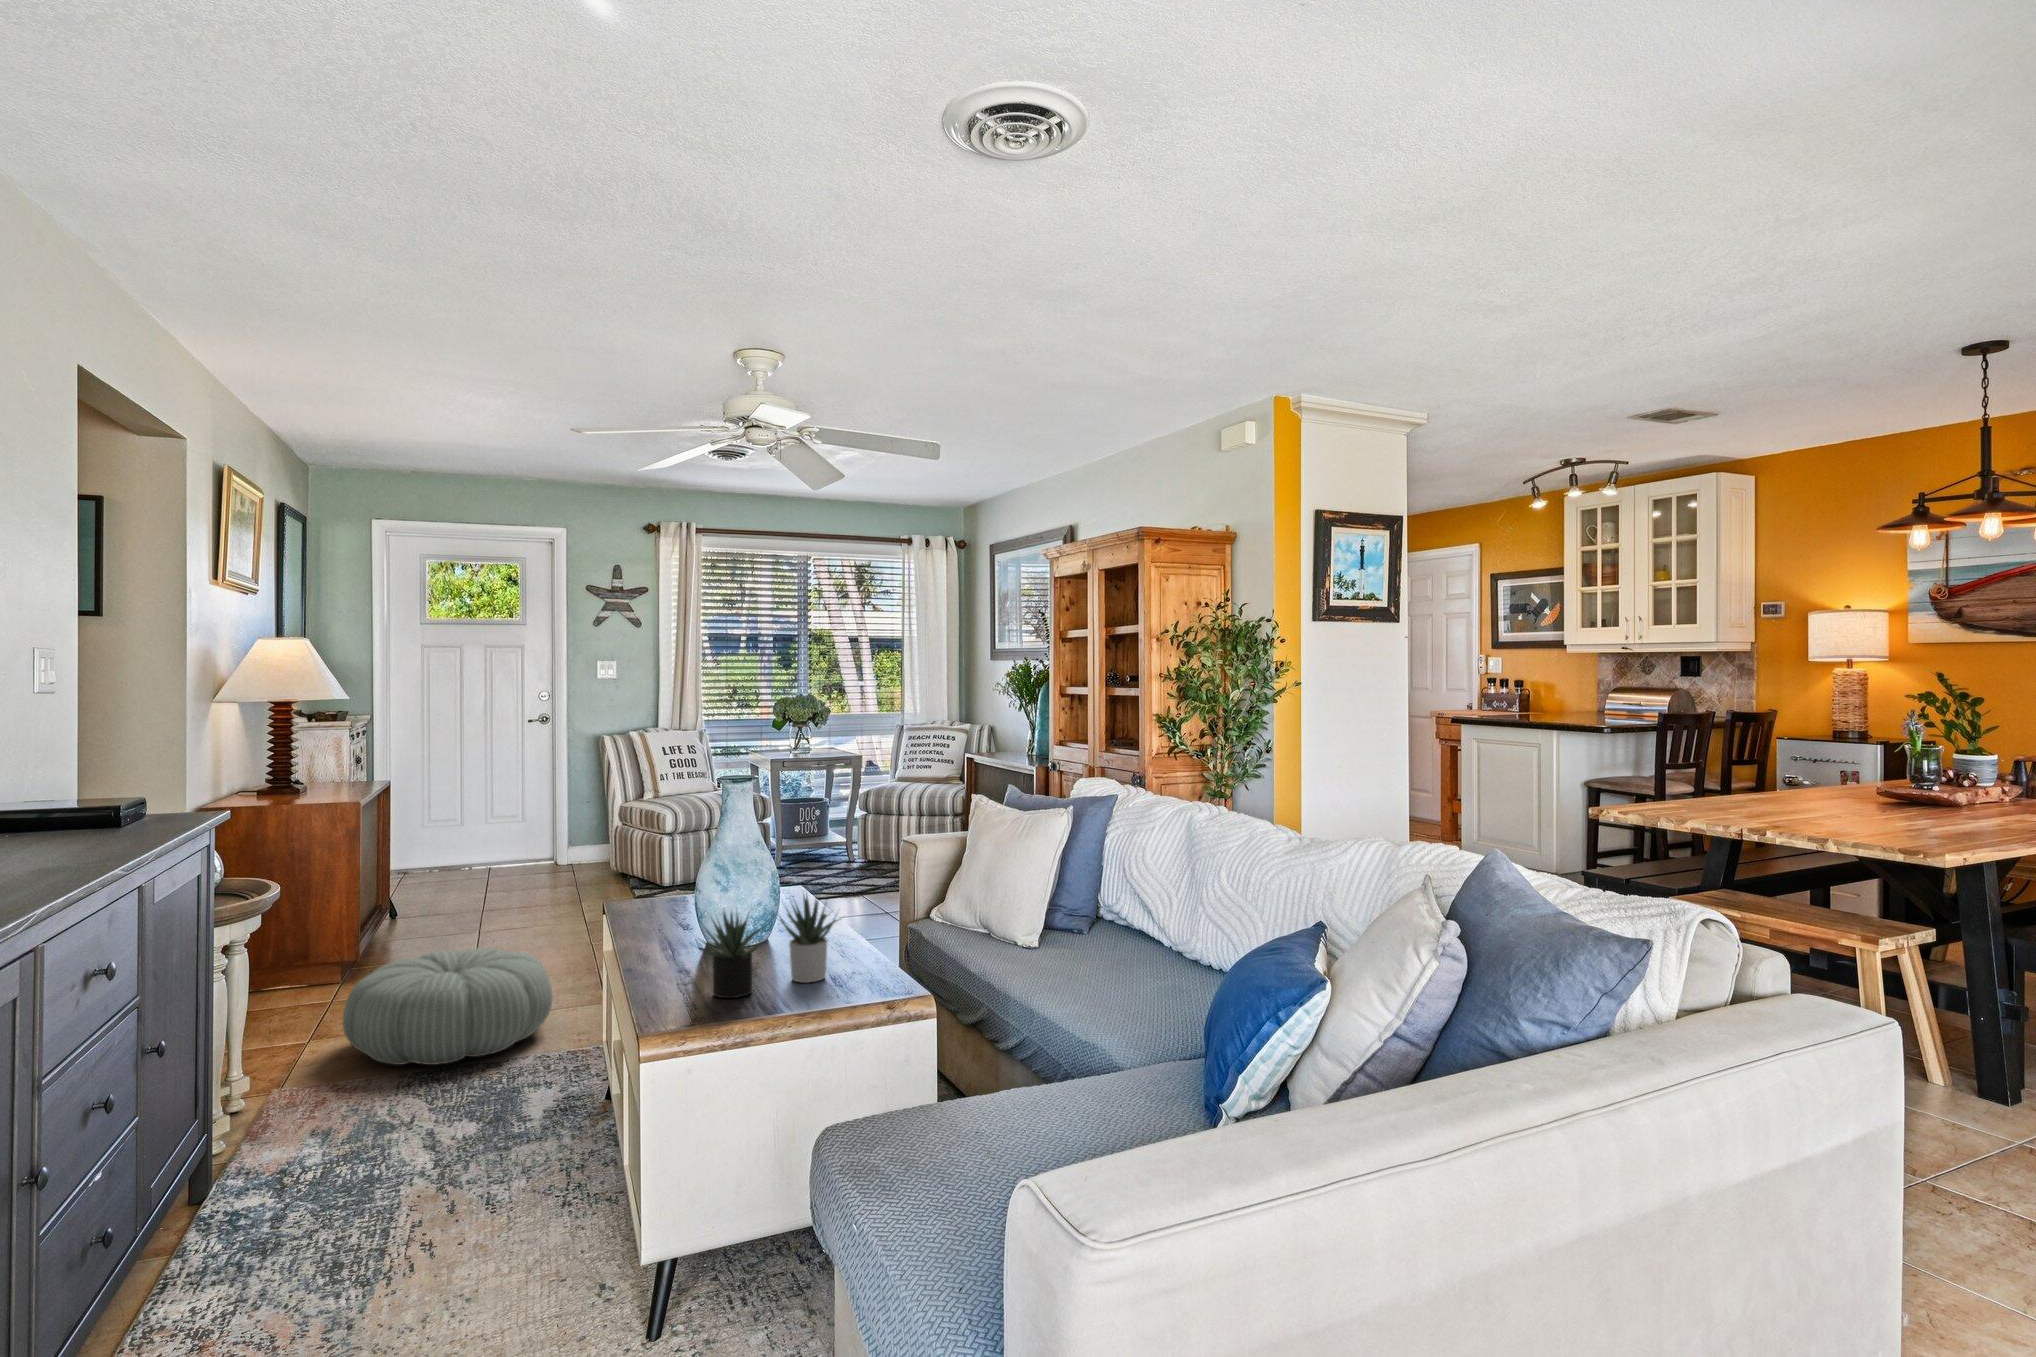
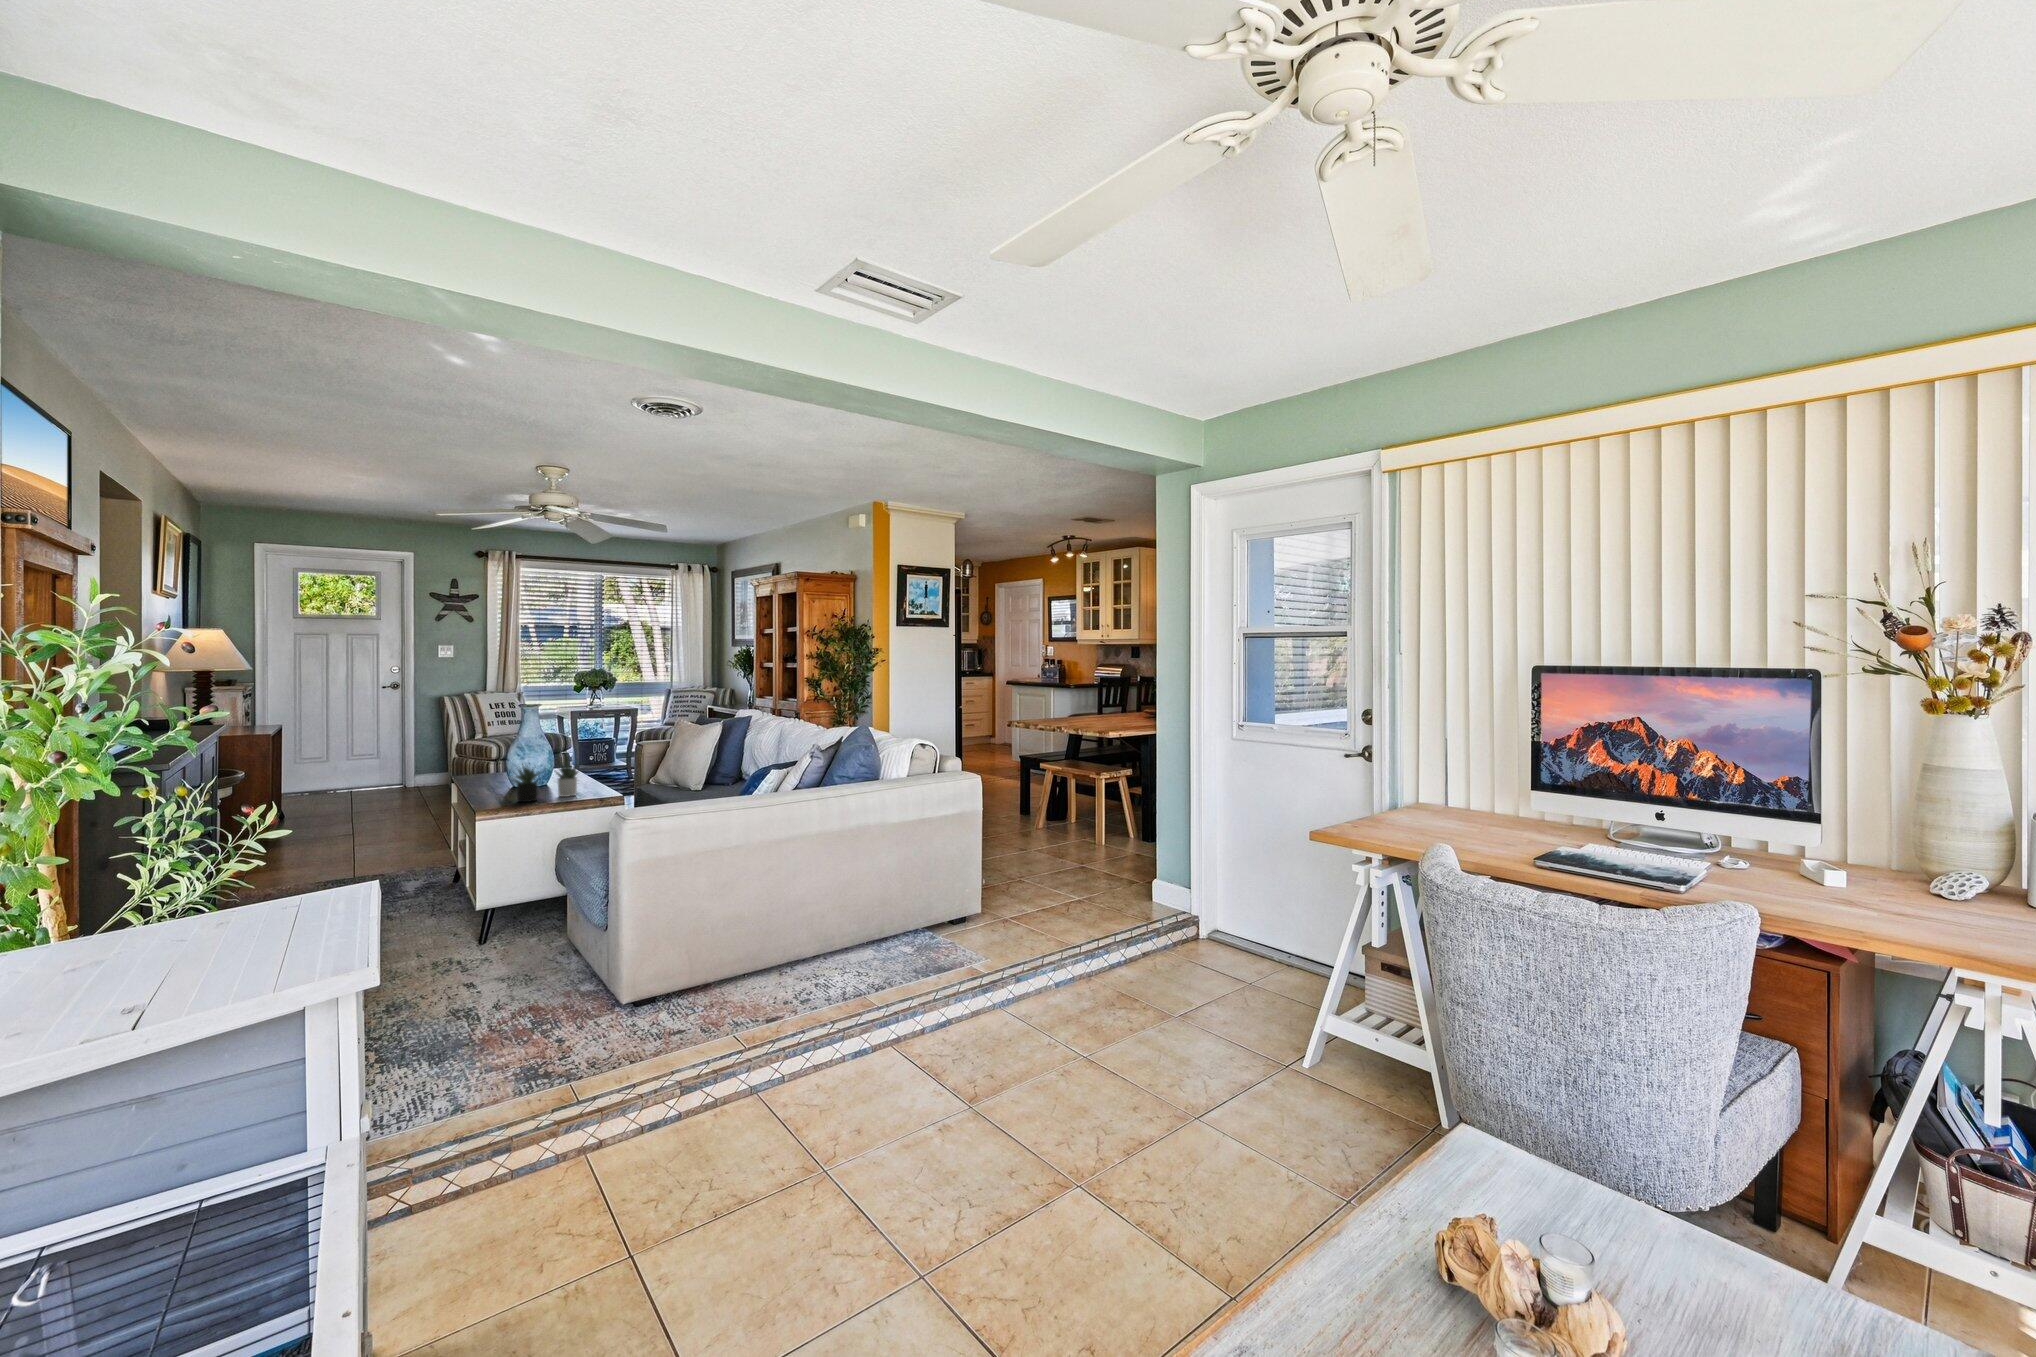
pouf: present [343,948,553,1065] -> none [283,815,420,876]

